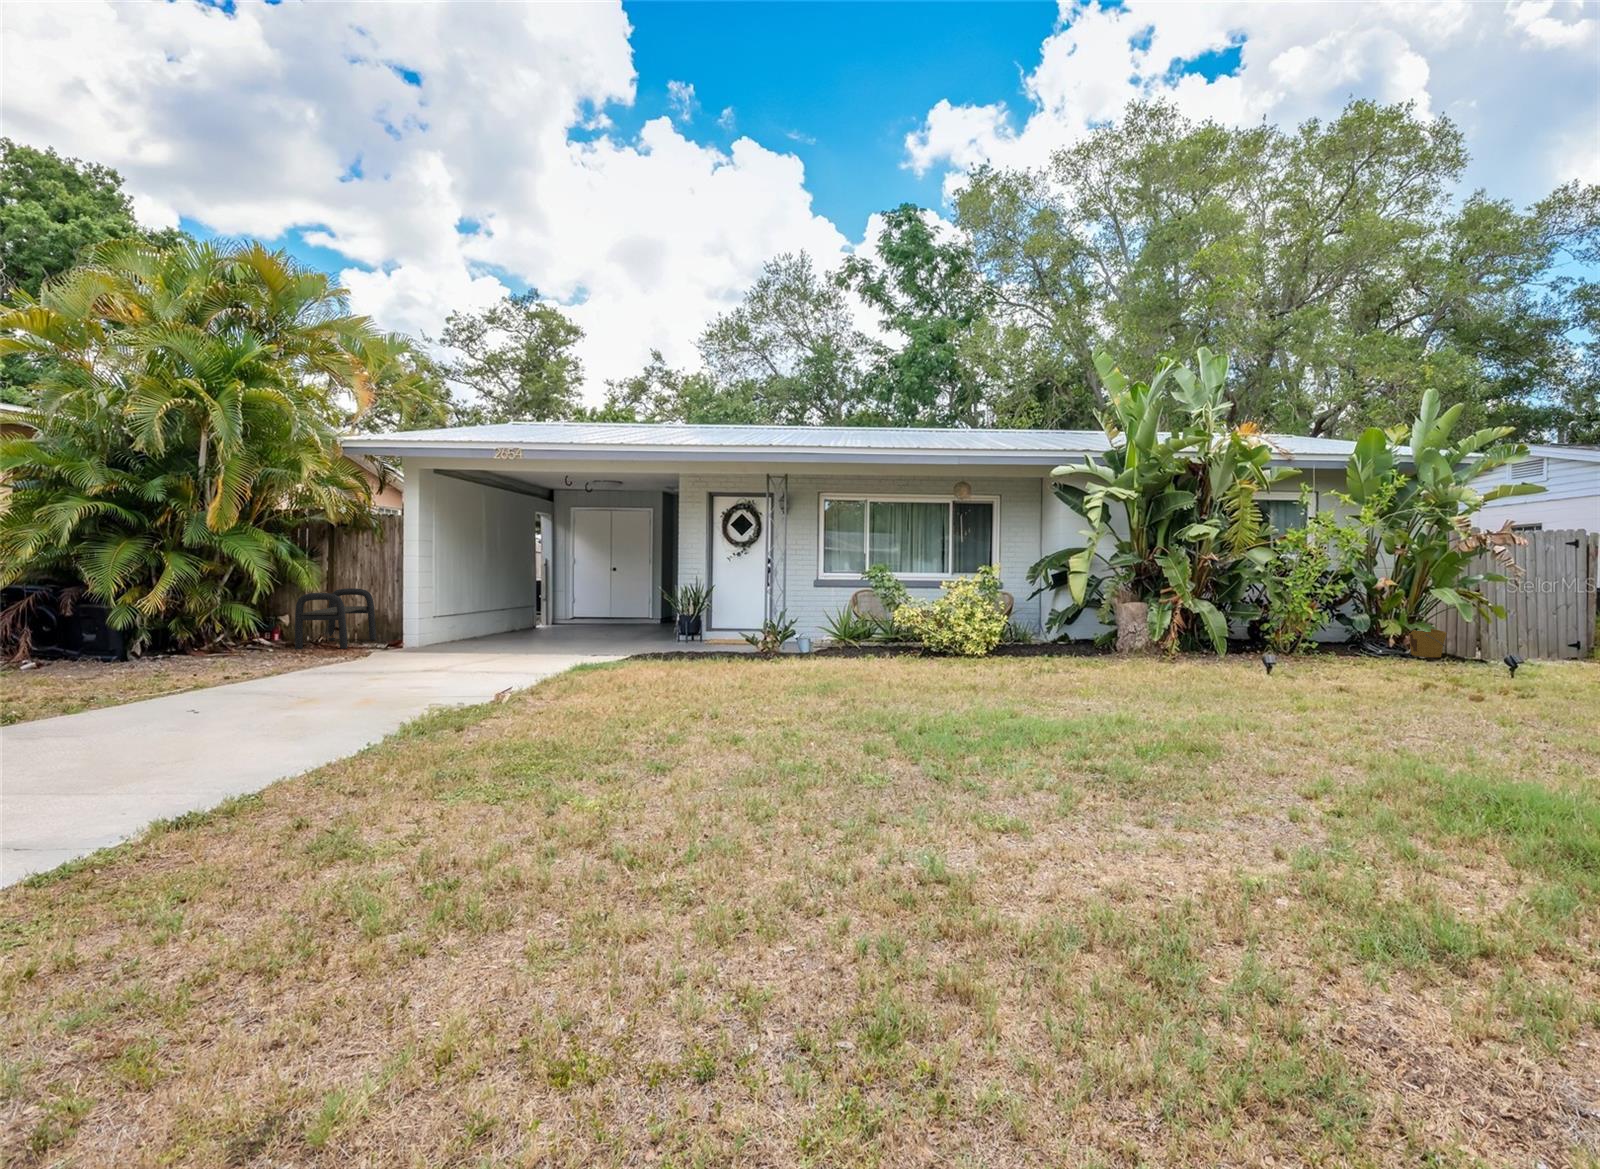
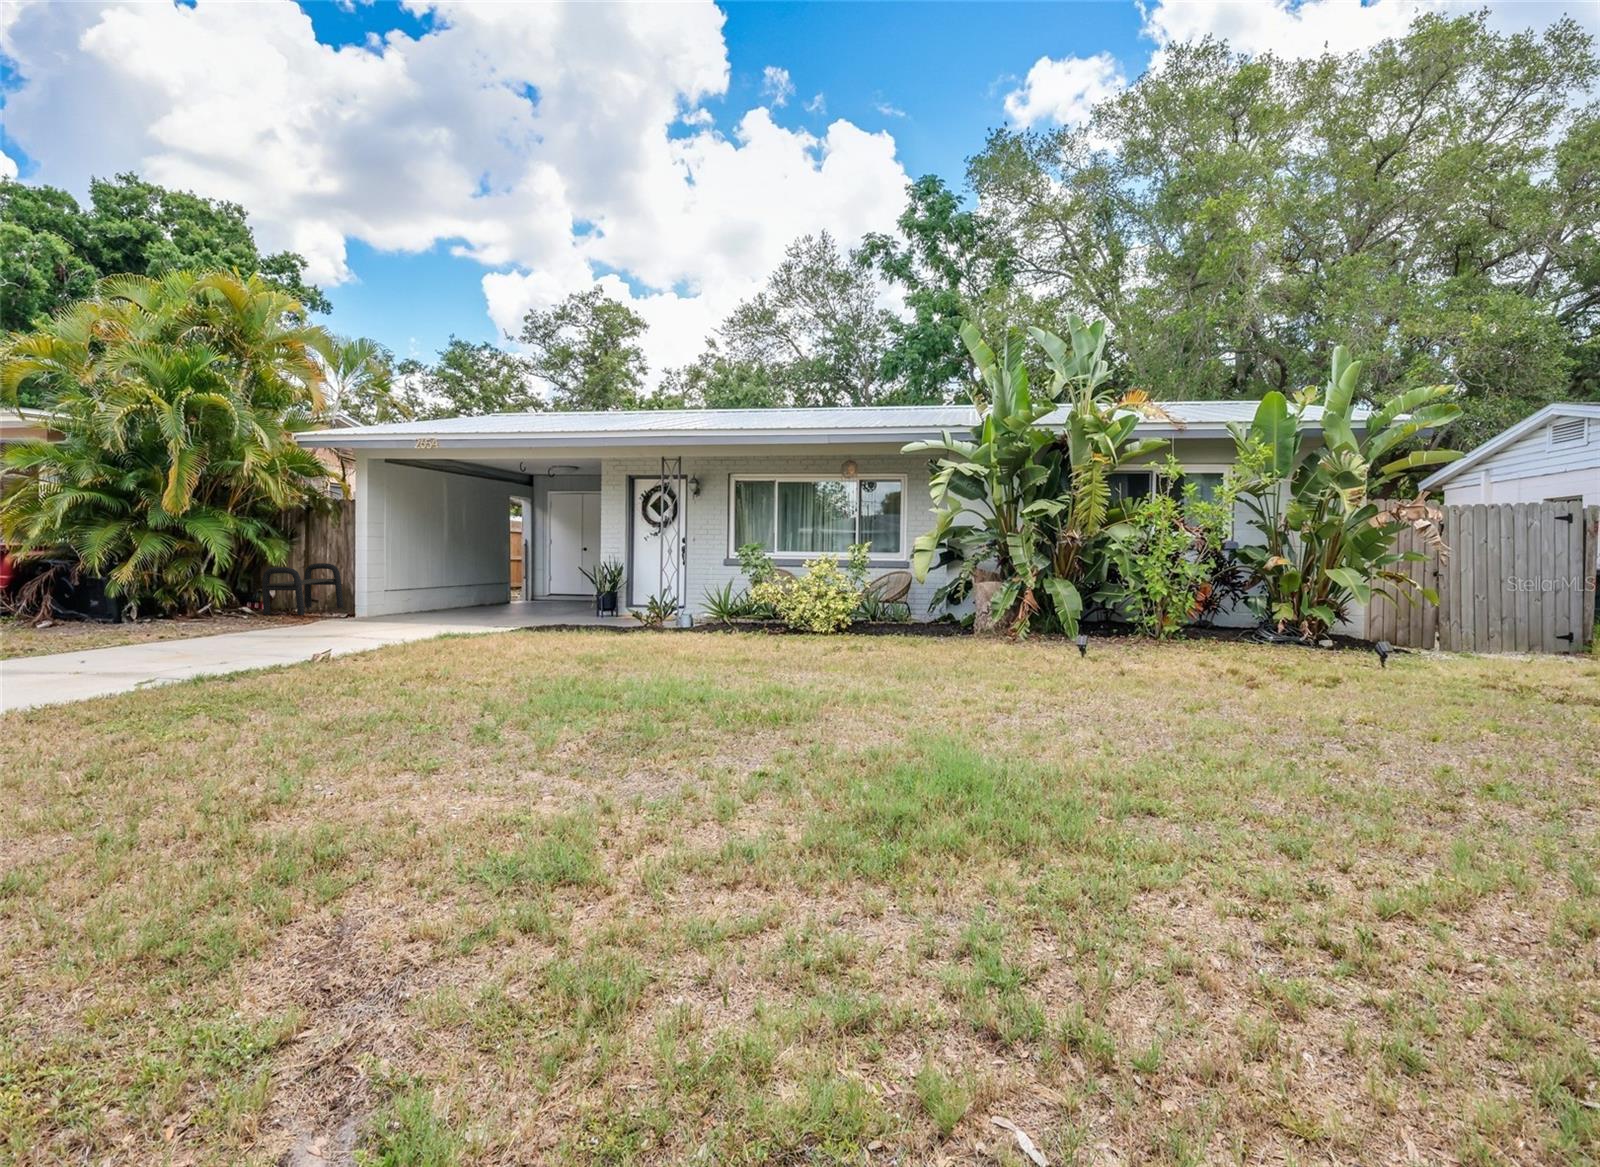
bucket: present [1409,629,1447,657] -> none [1290,611,1330,644]

